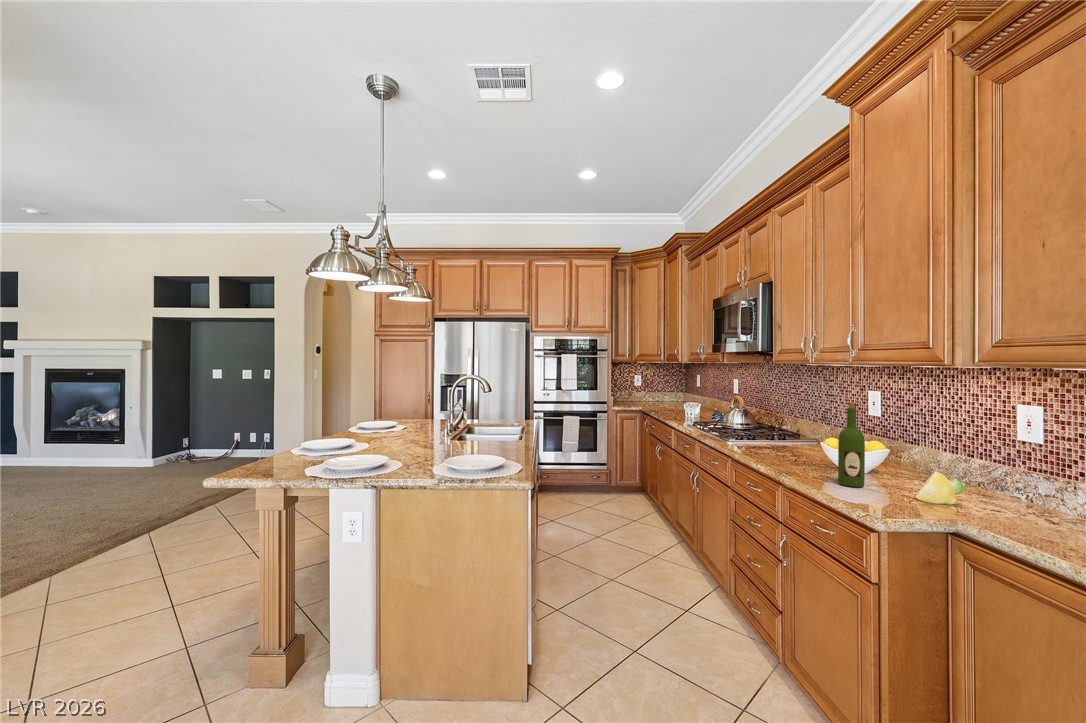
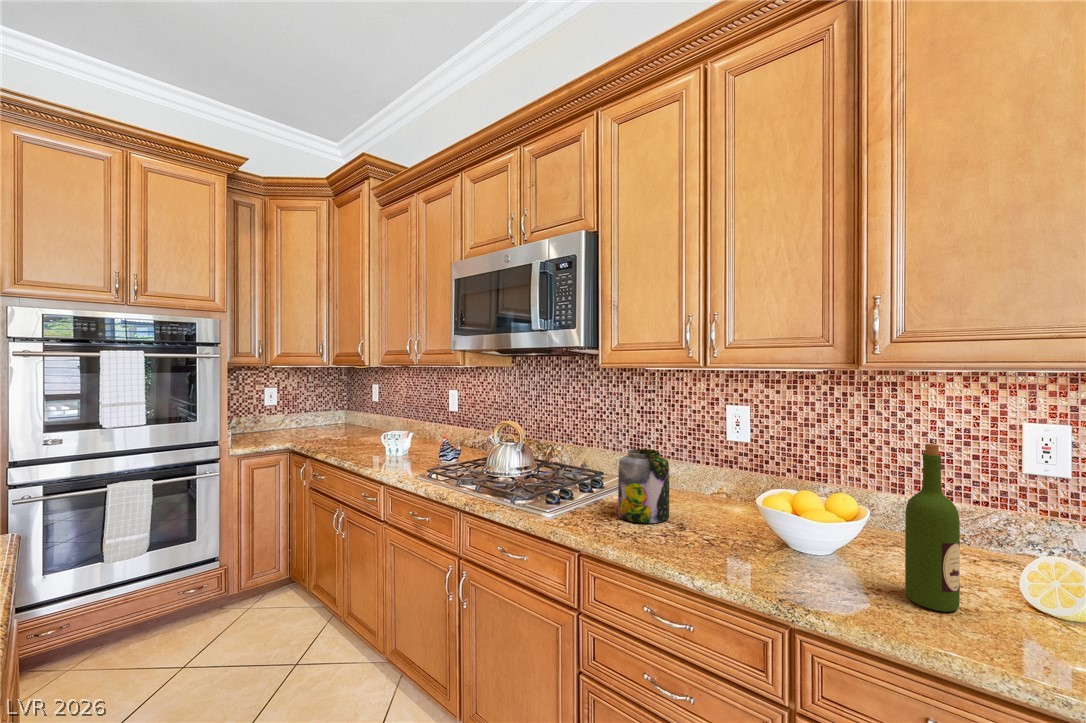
jar: none [761,411,793,451] -> present [618,449,669,523]

